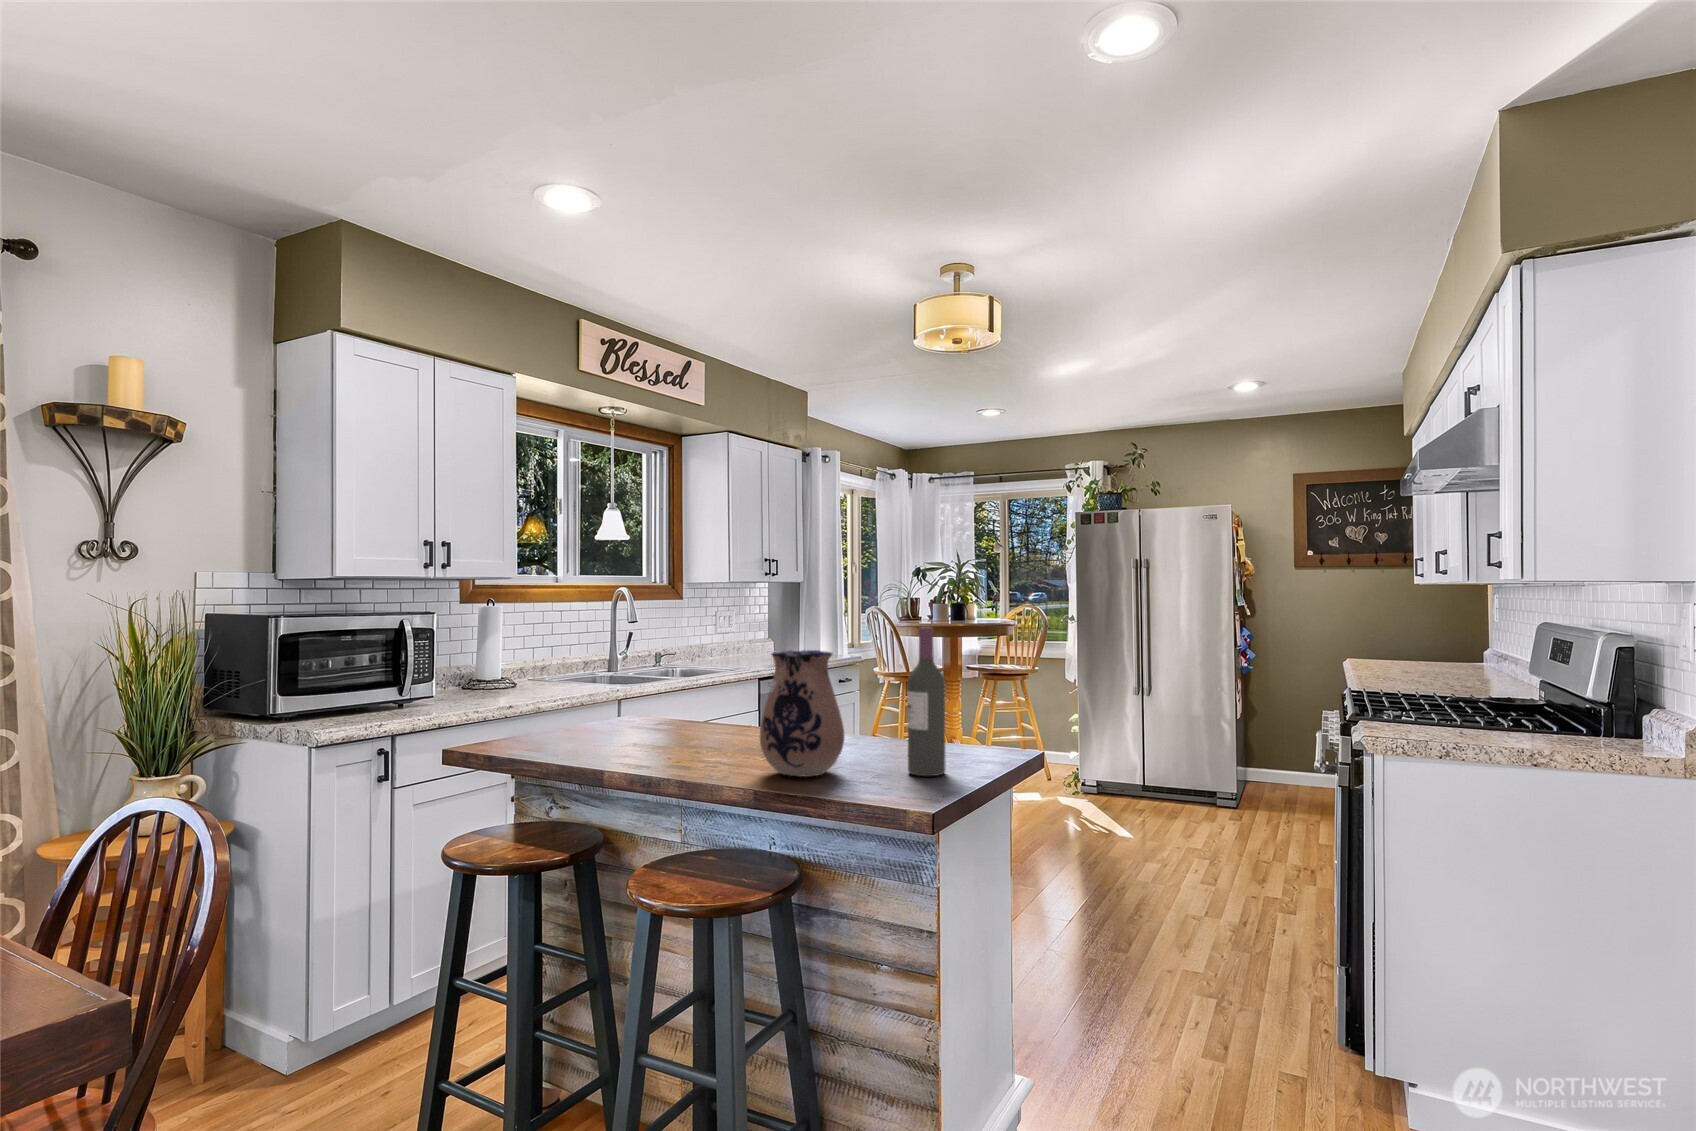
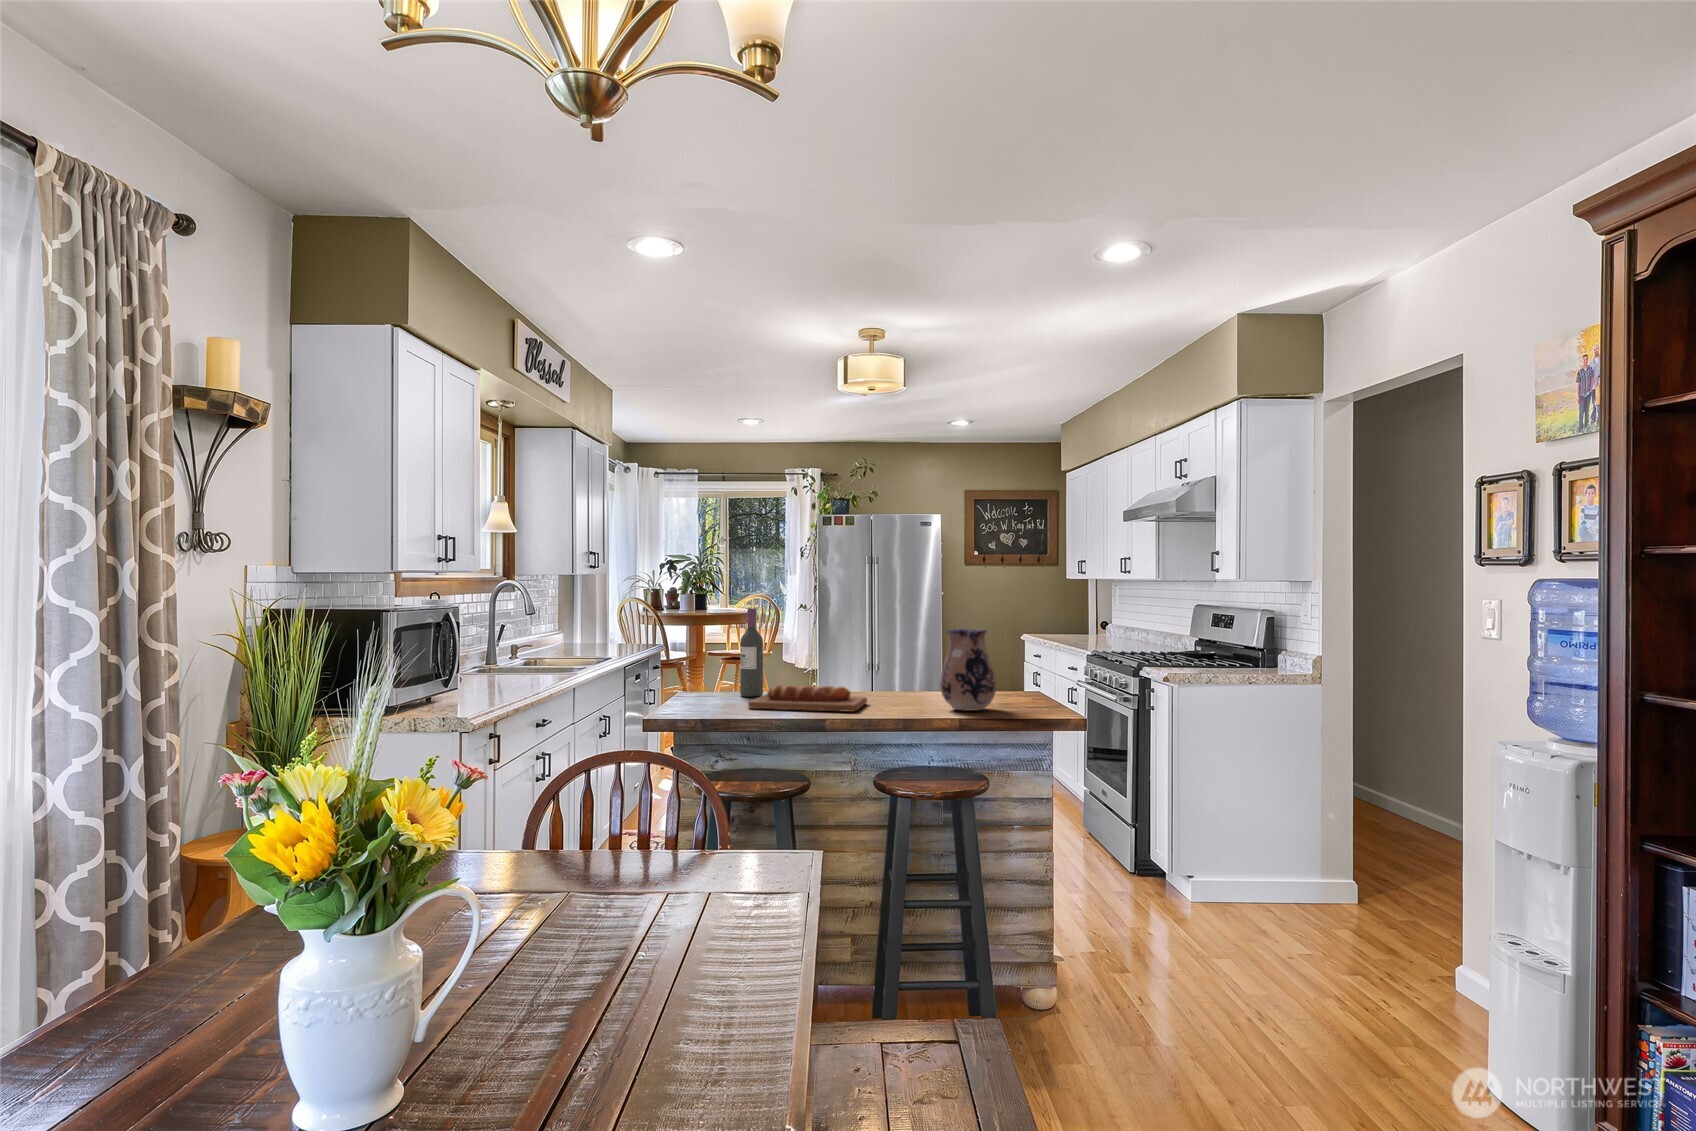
wine bottle: present [908,627,945,776] -> present [740,608,763,697]
bread loaf: none [566,716,718,761] -> present [748,685,867,712]

